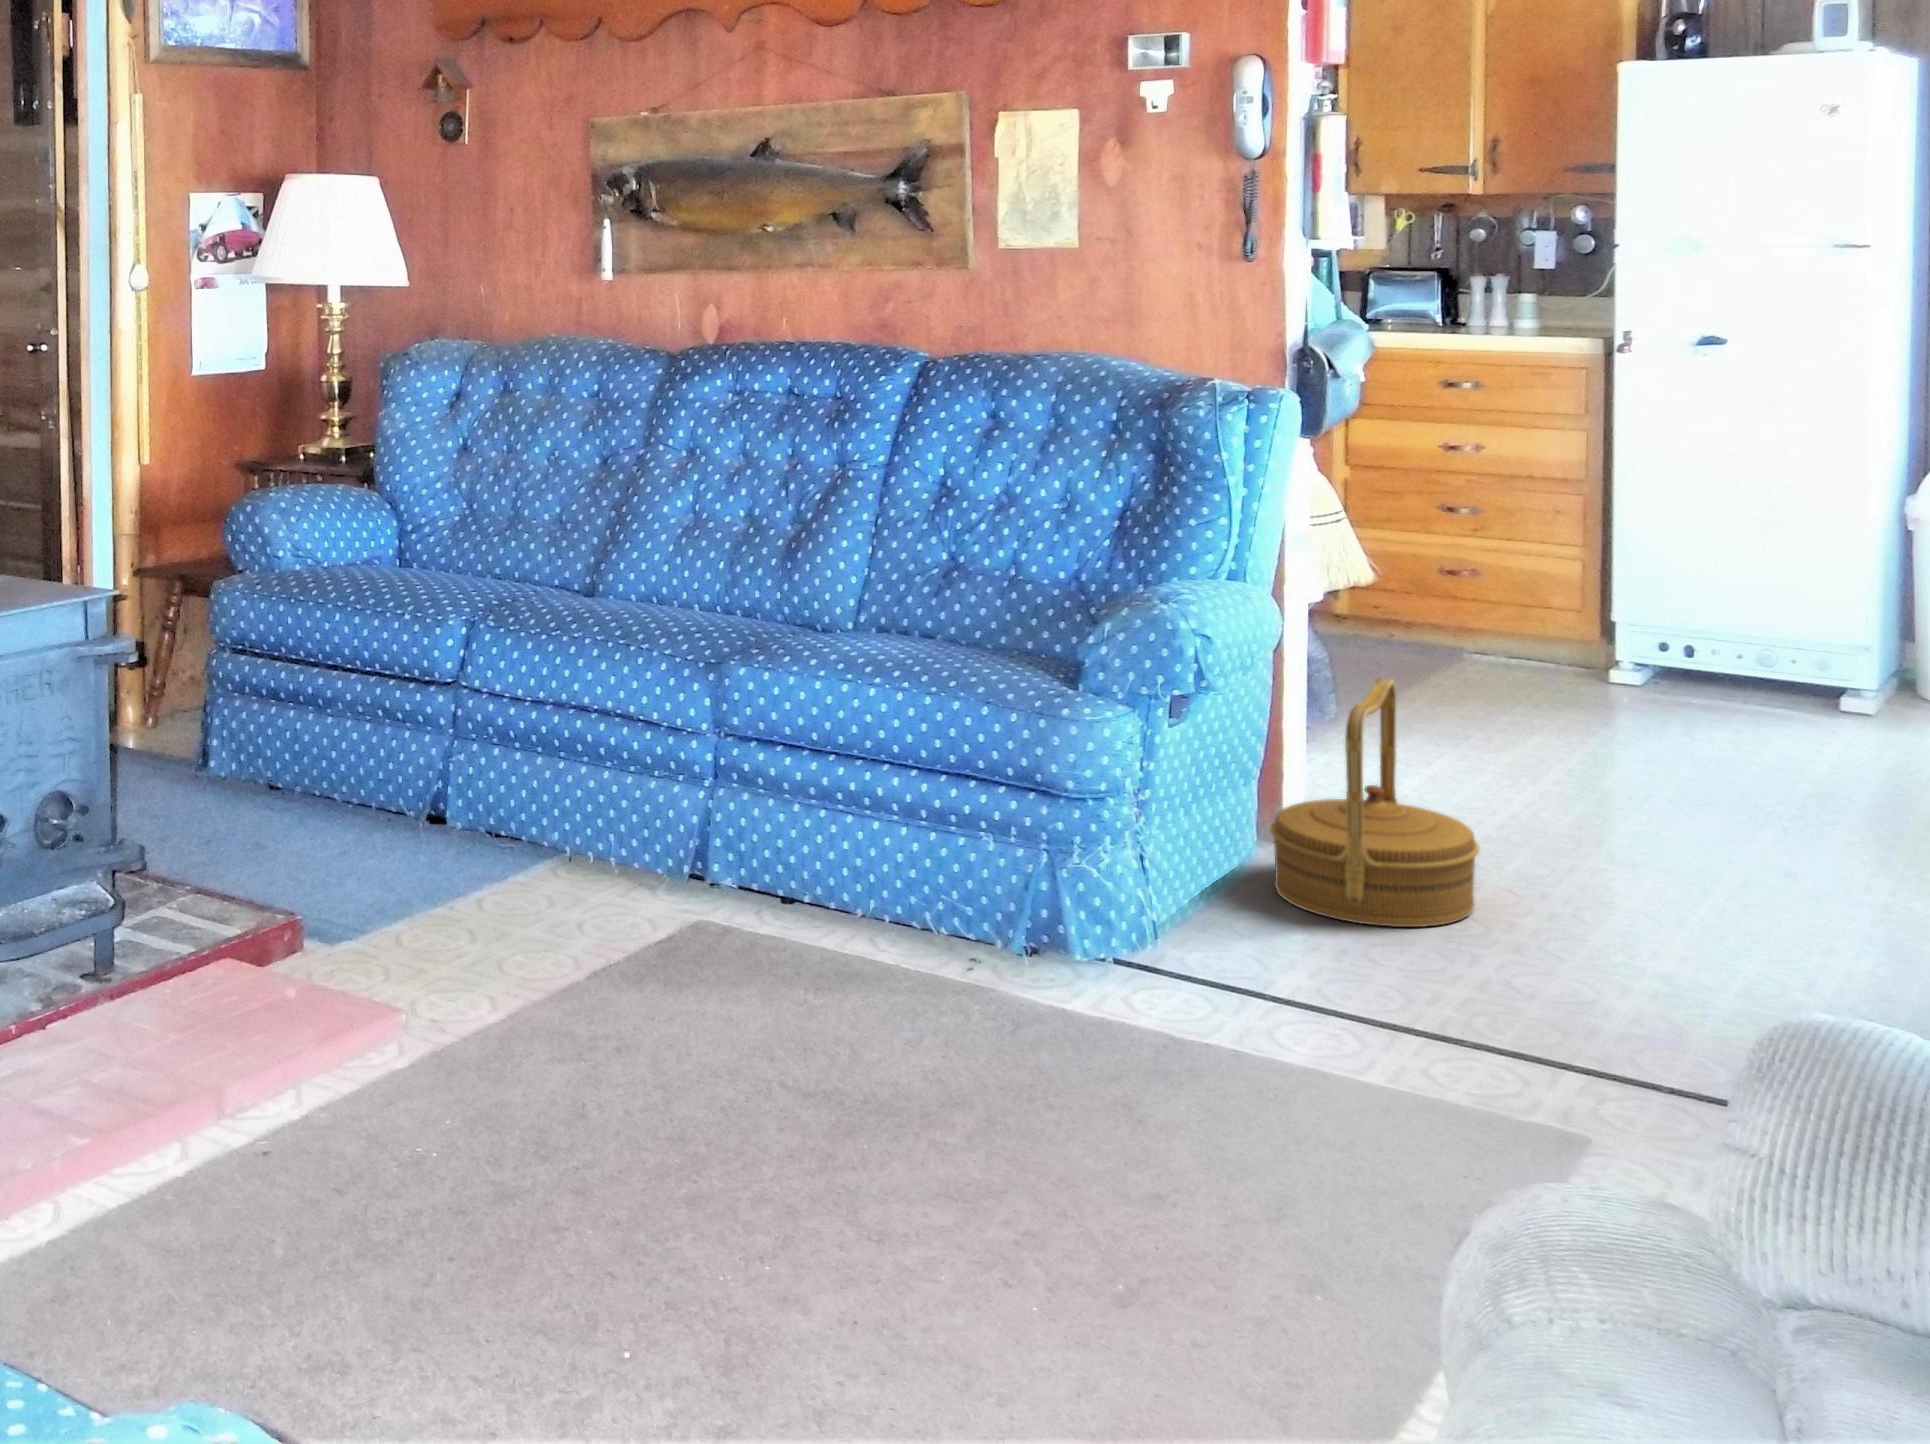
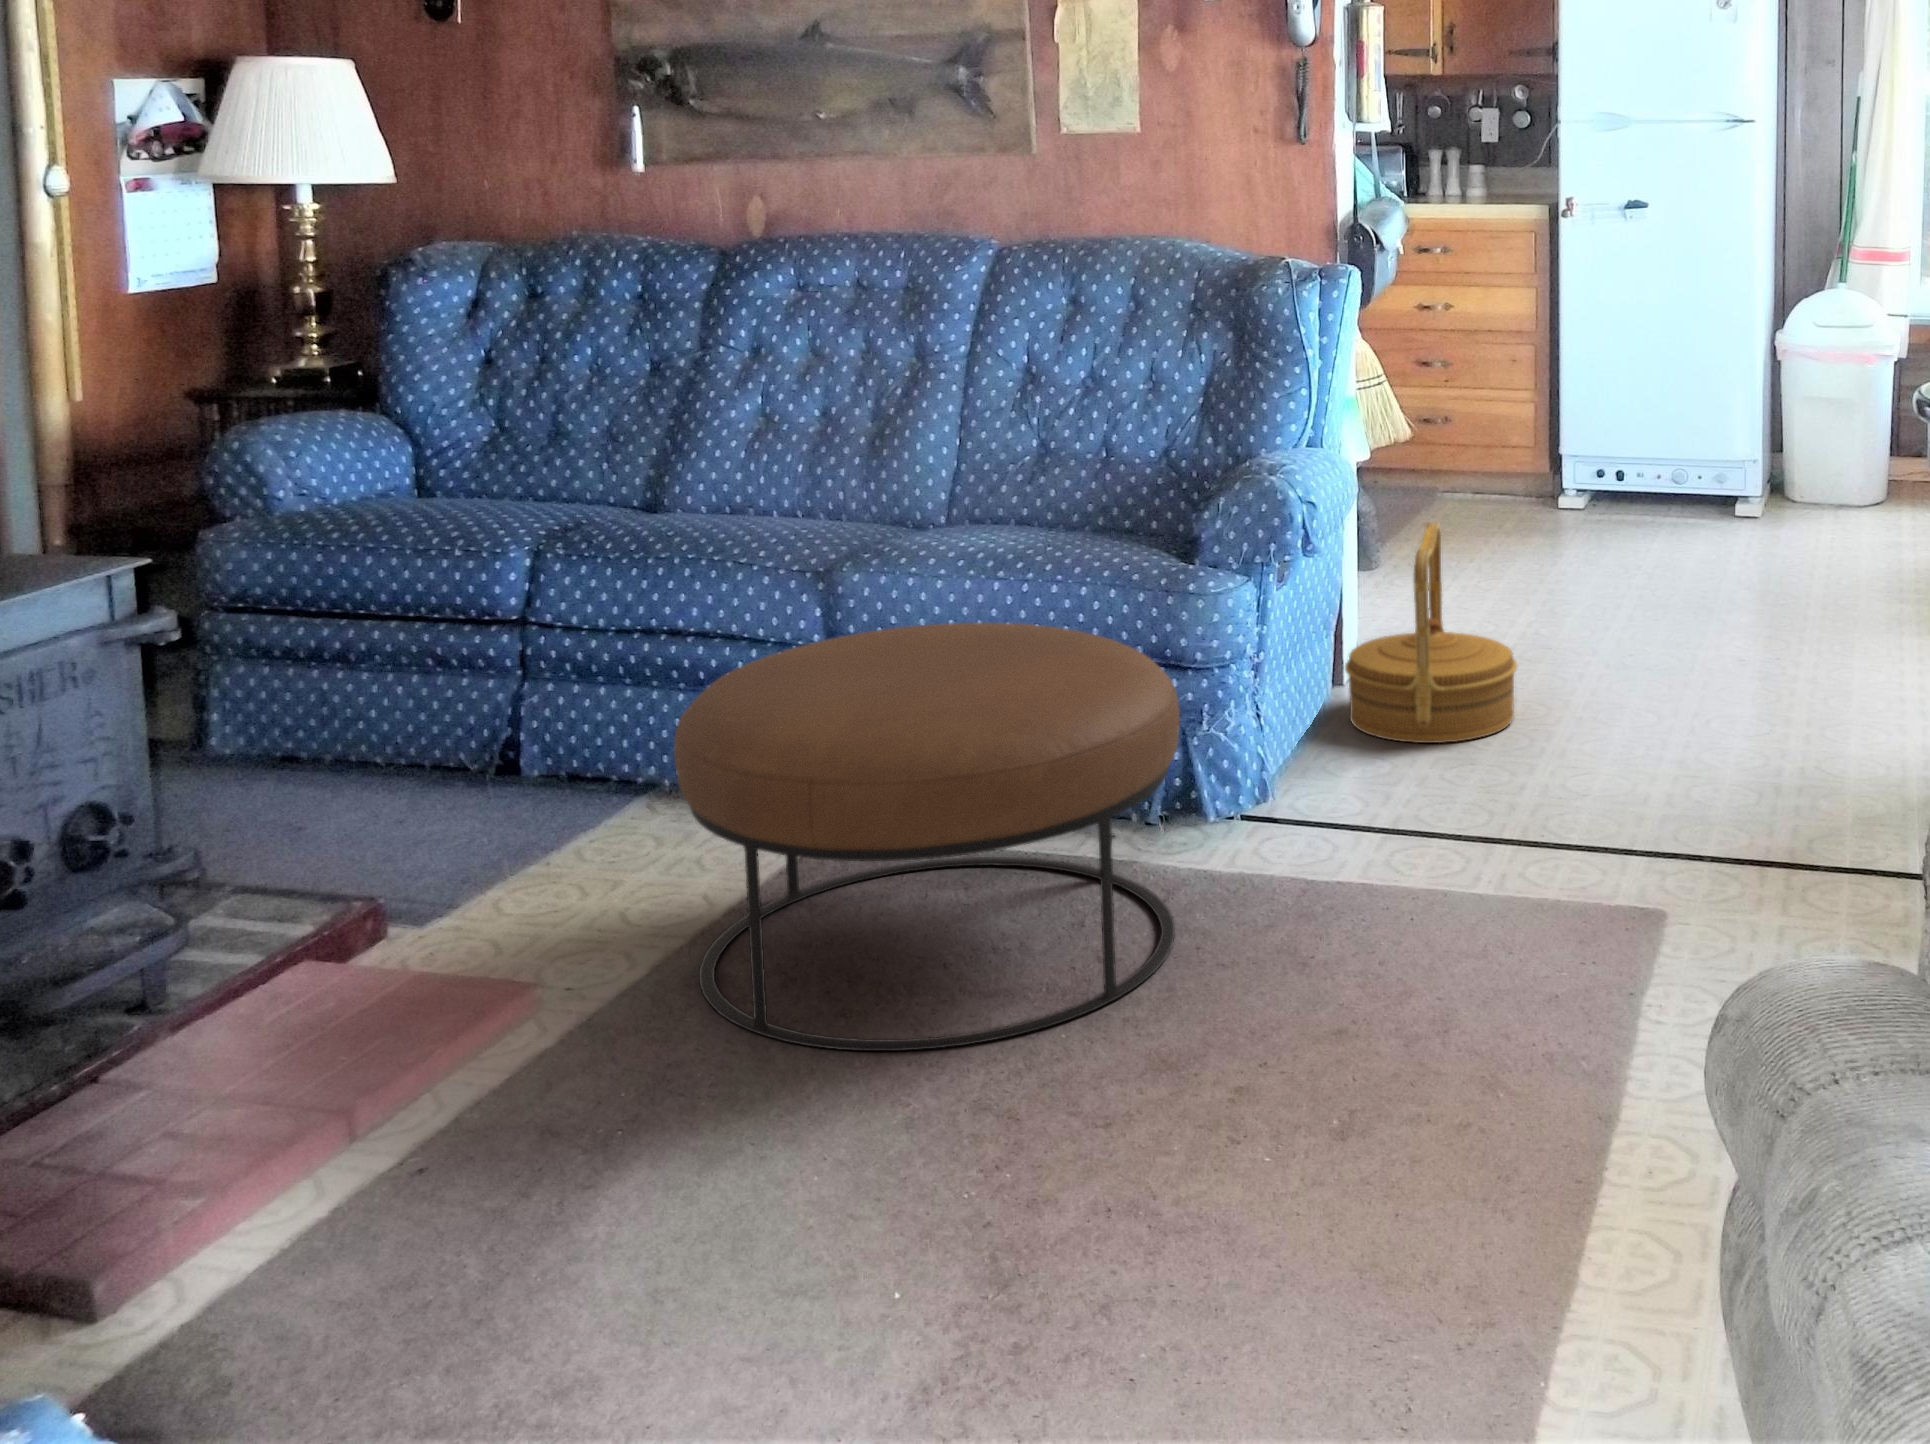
ottoman: none [527,723,1024,1148] -> present [674,622,1180,1051]

